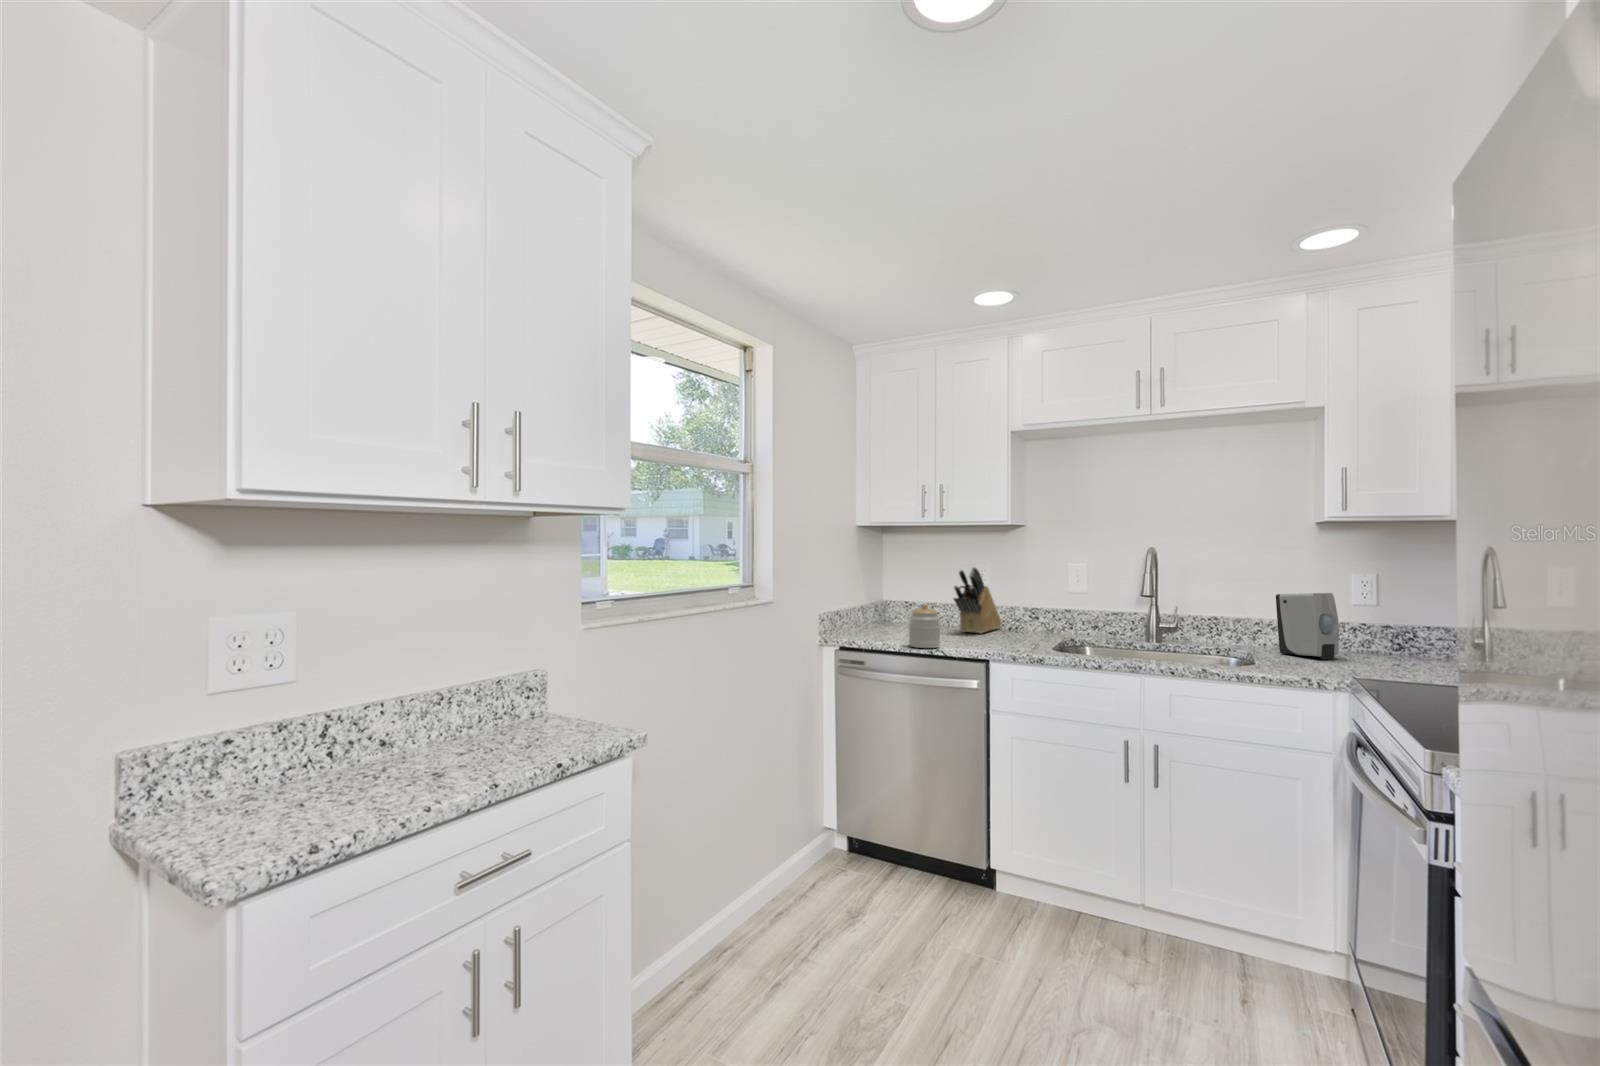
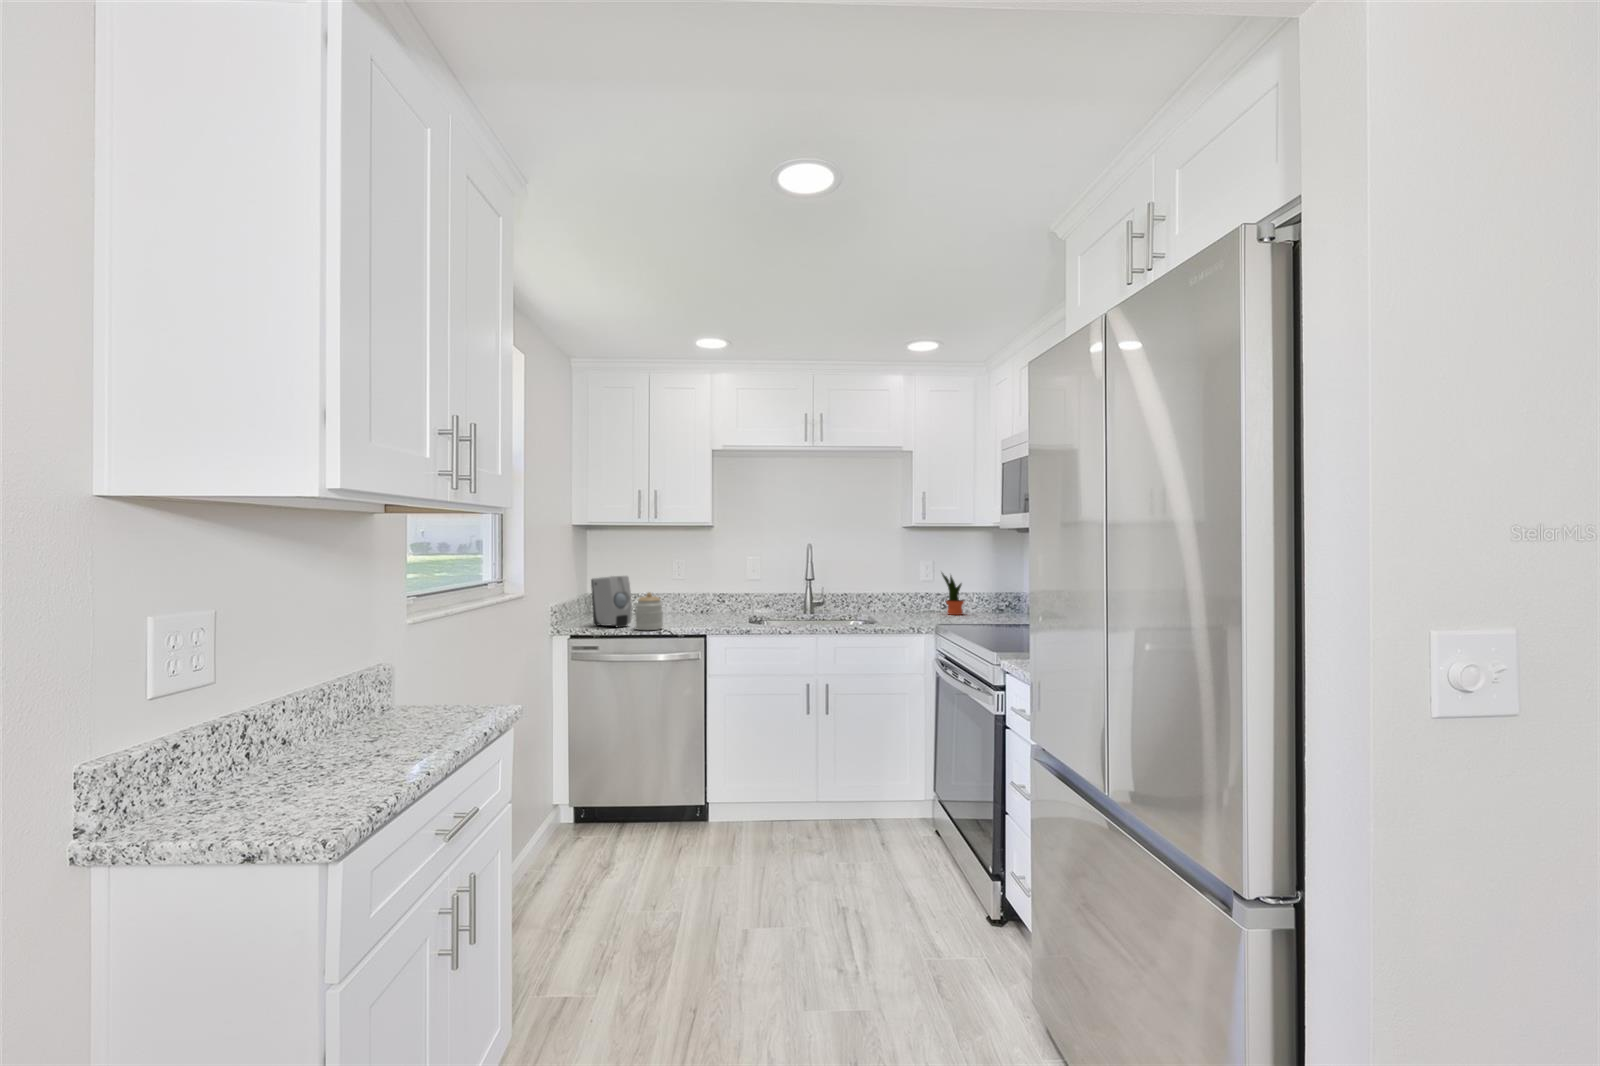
knife block: present [954,567,1001,633] -> none [661,560,694,617]
soap dispenser: present [1276,593,1339,660] -> present [591,576,632,628]
potted plant: none [1363,594,1408,663] -> present [942,573,964,615]

